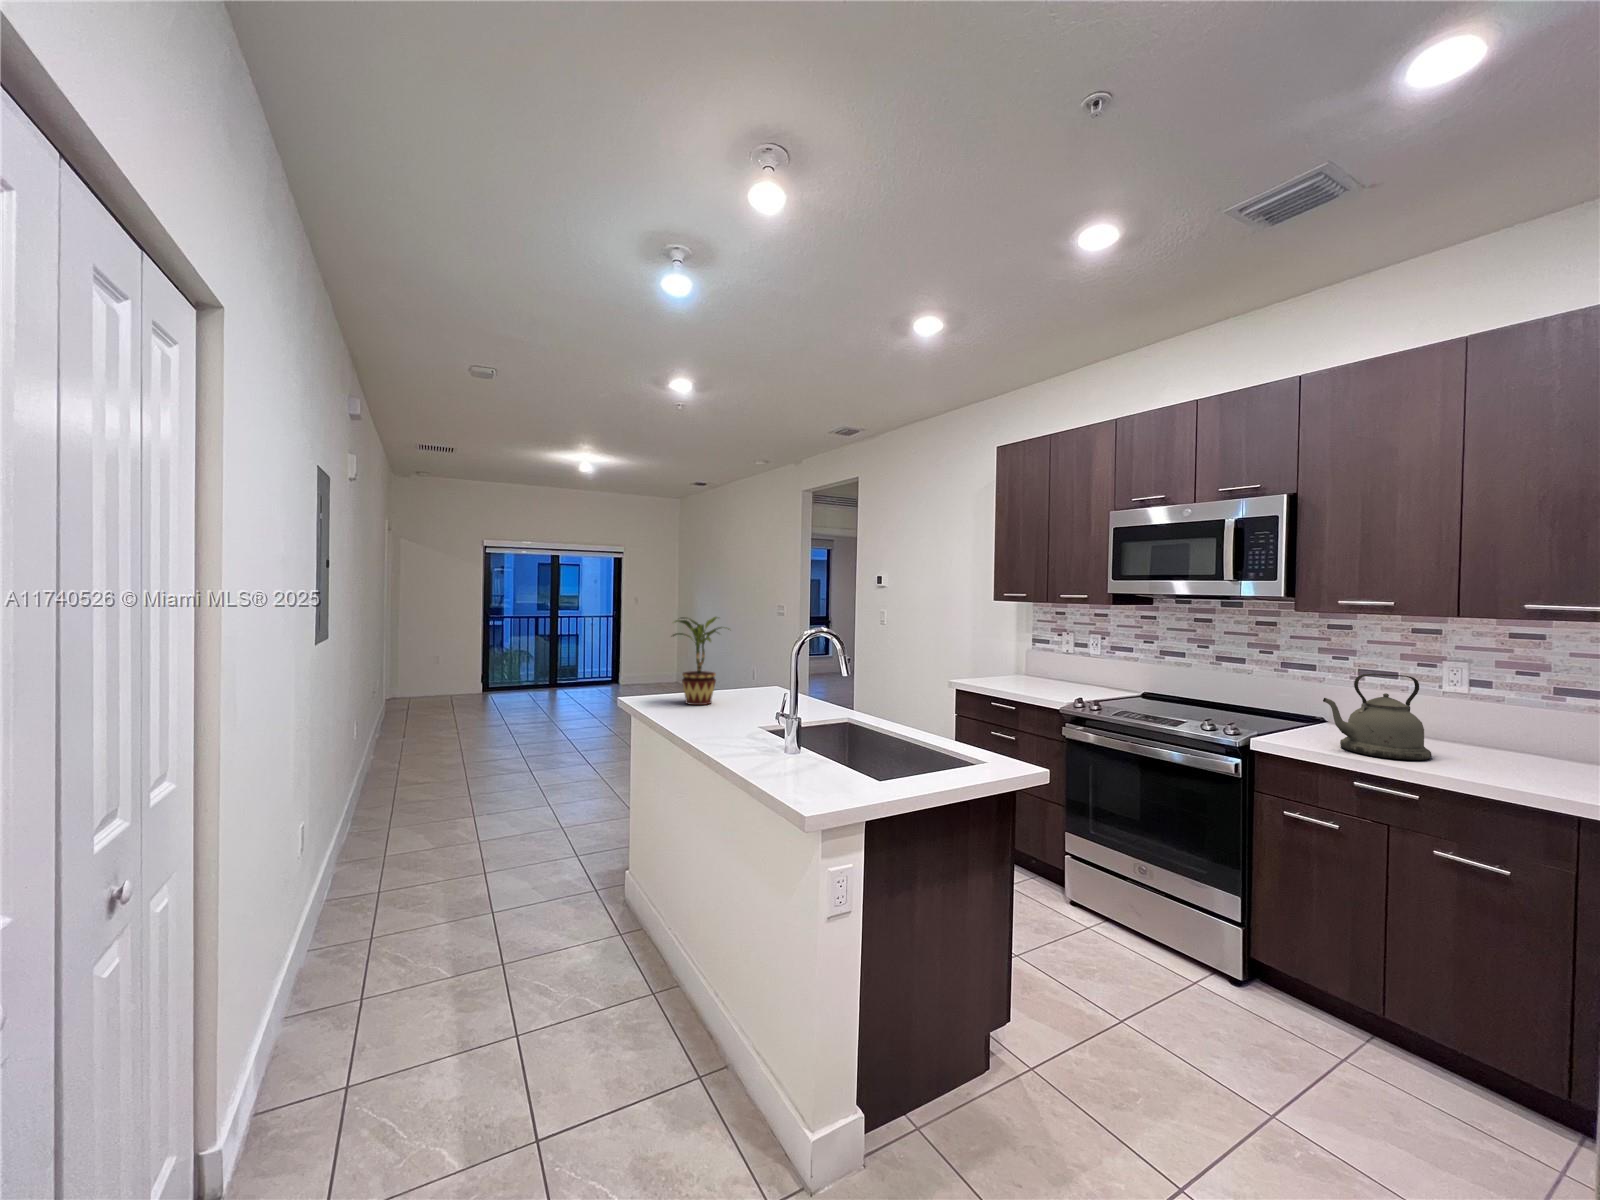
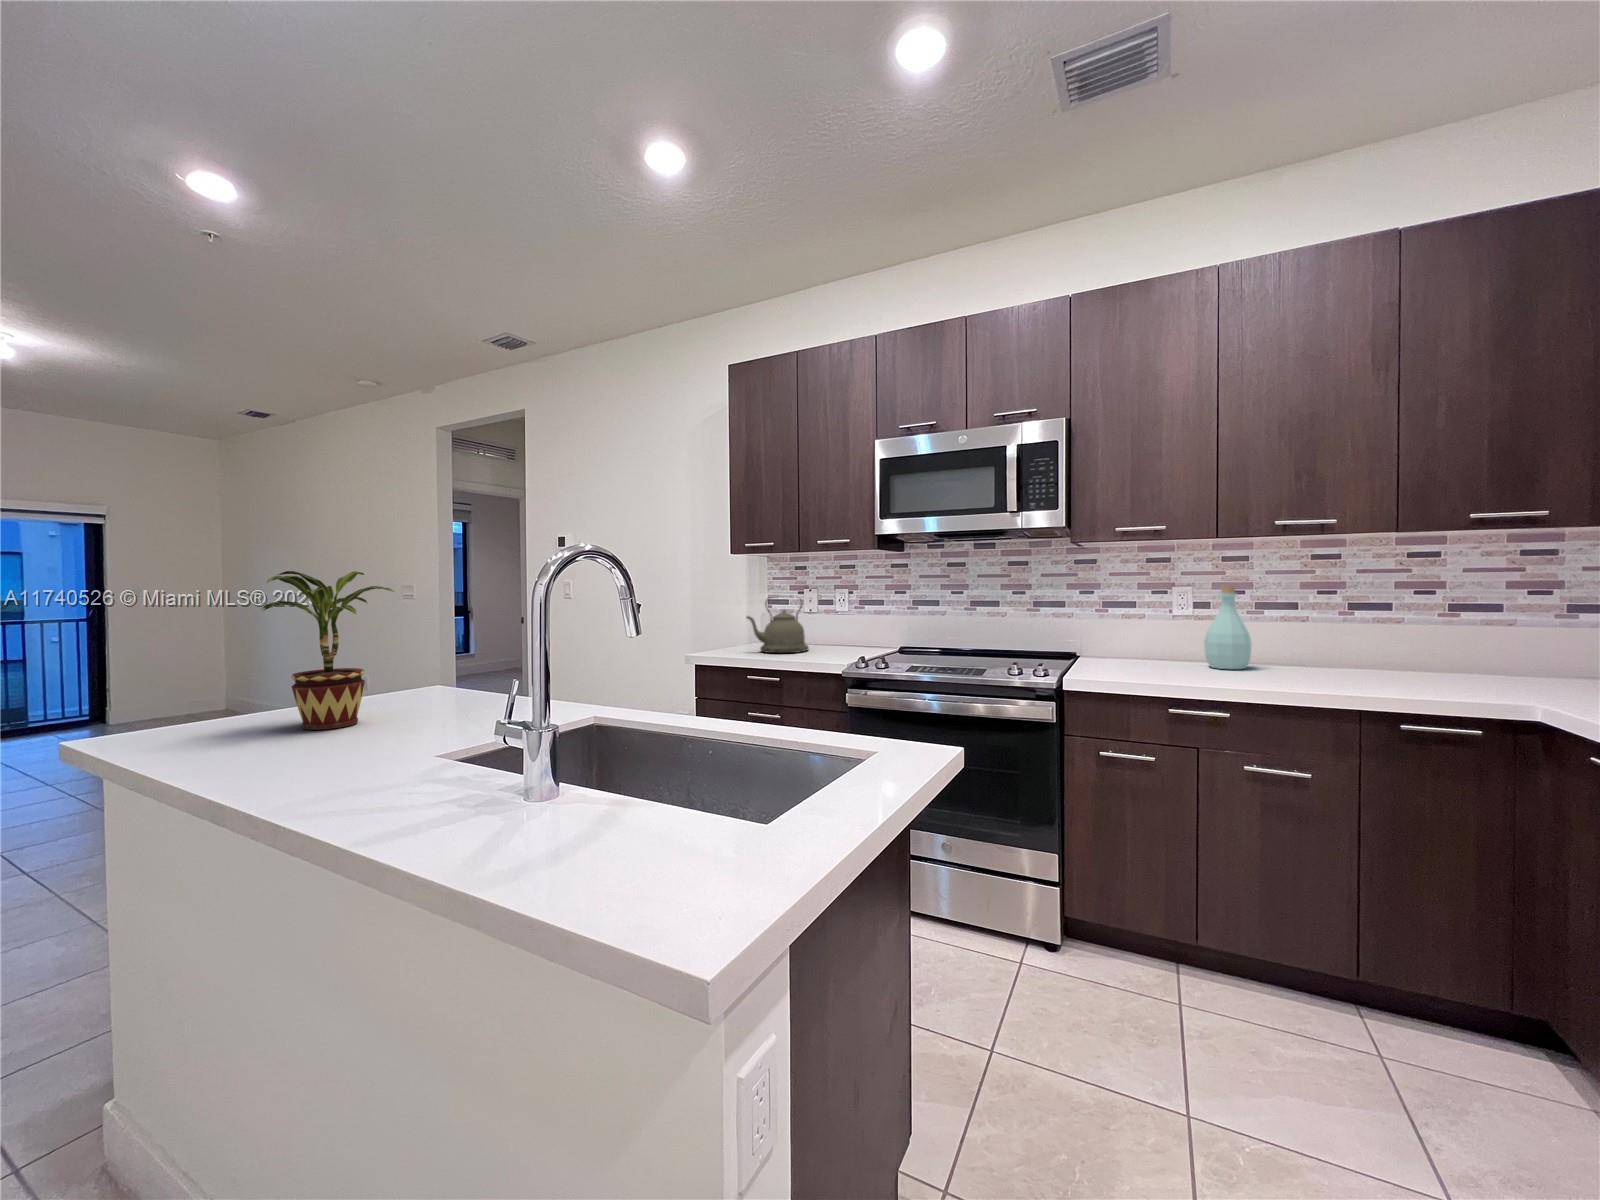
bottle: none [1461,666,1523,760] -> present [1204,586,1252,669]
kettle: present [1323,674,1431,760] -> present [747,599,808,653]

